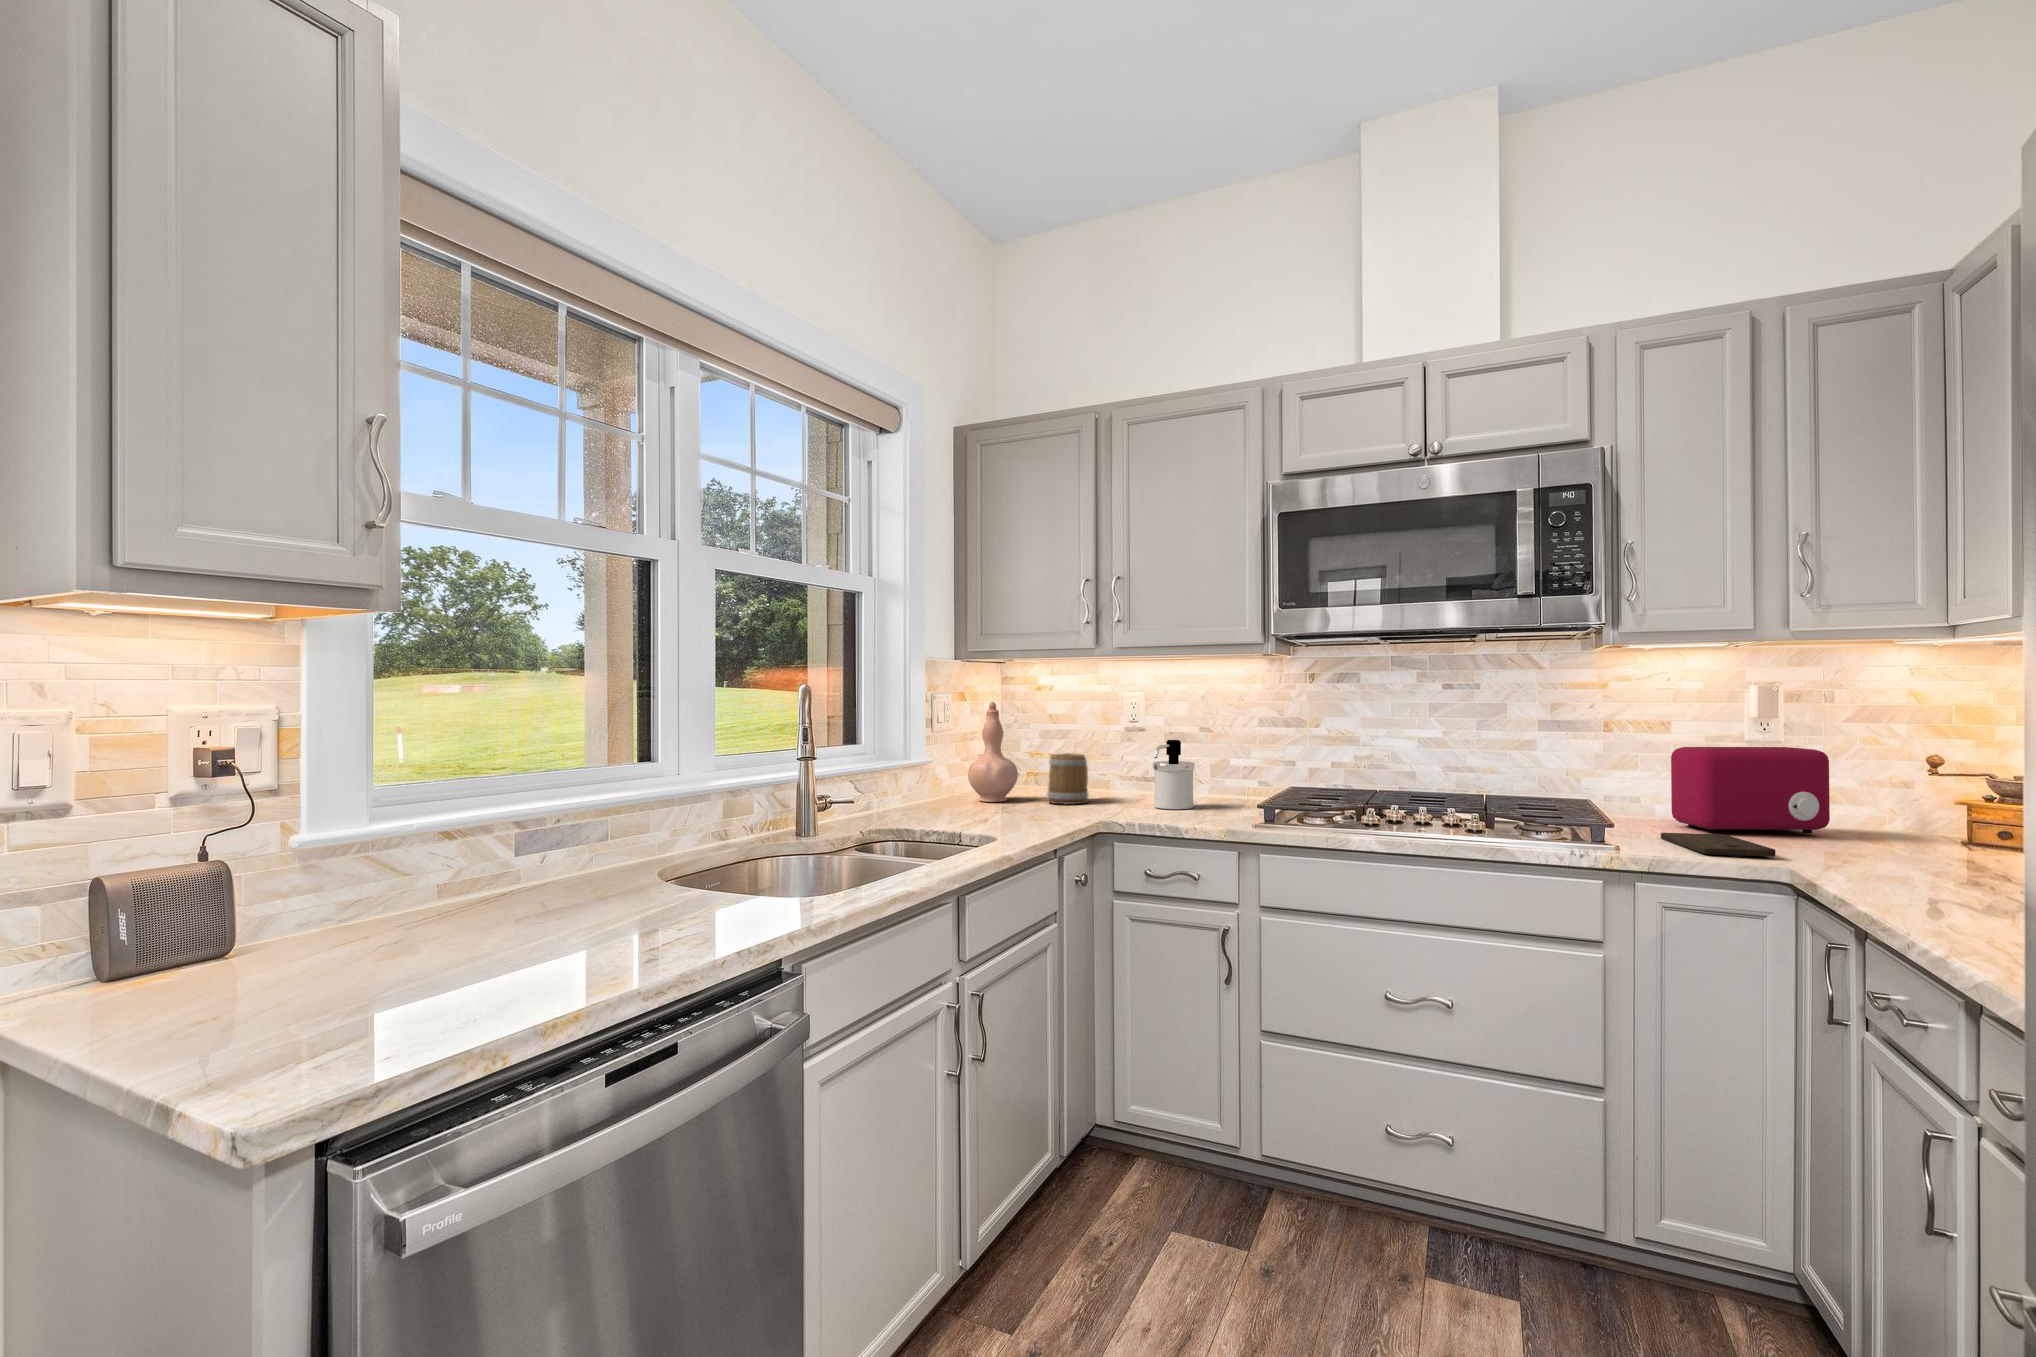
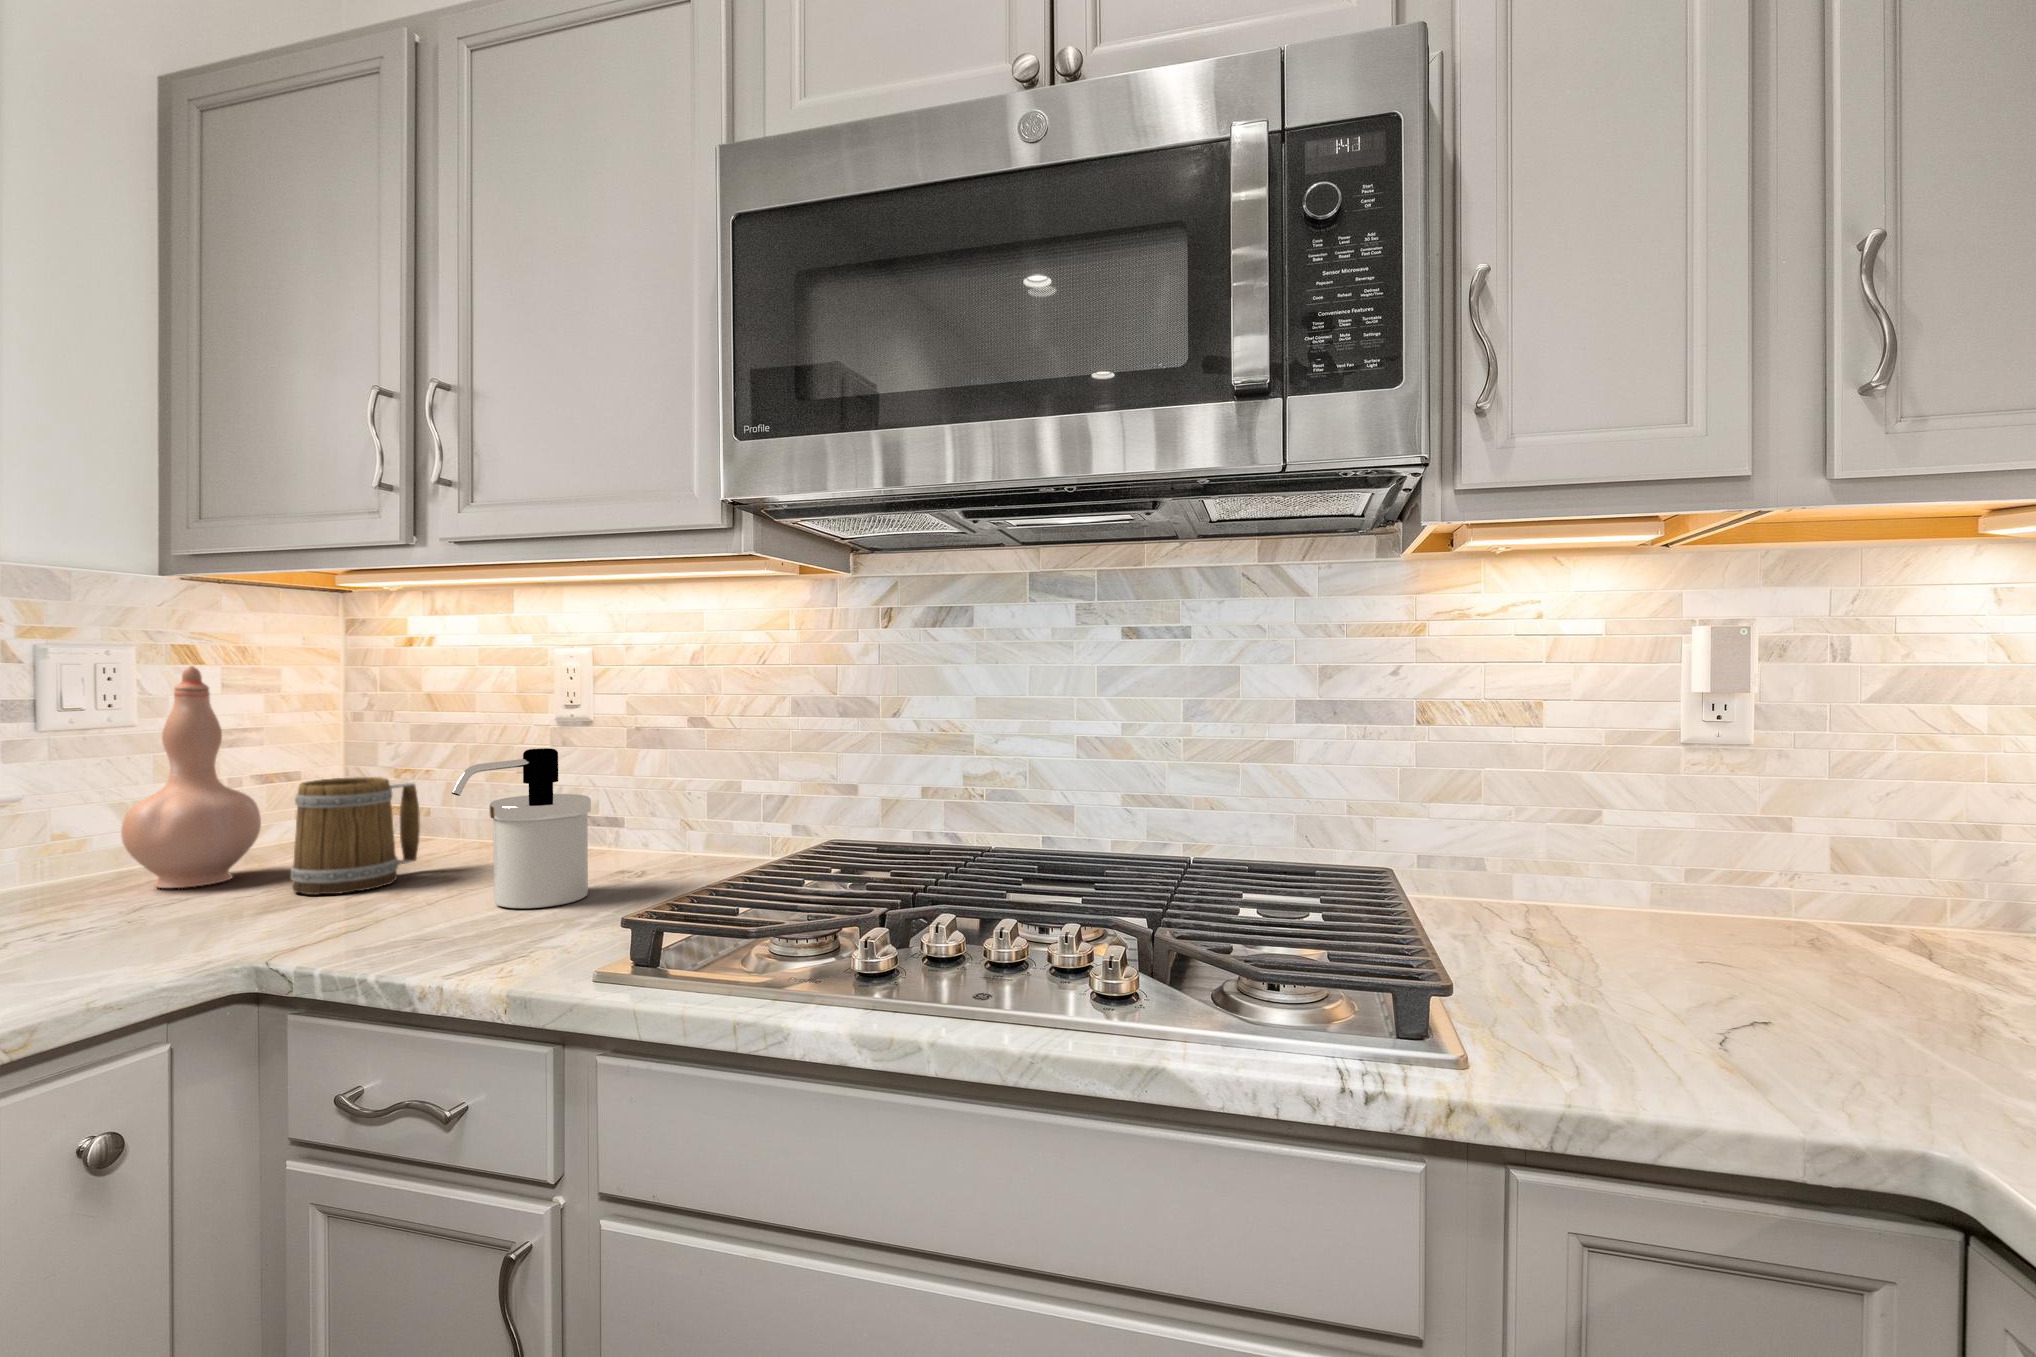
toaster: present [1671,747,1830,834] -> none [1556,756,1886,962]
cutting board: present [1661,833,1775,856] -> none [1553,984,1886,1097]

